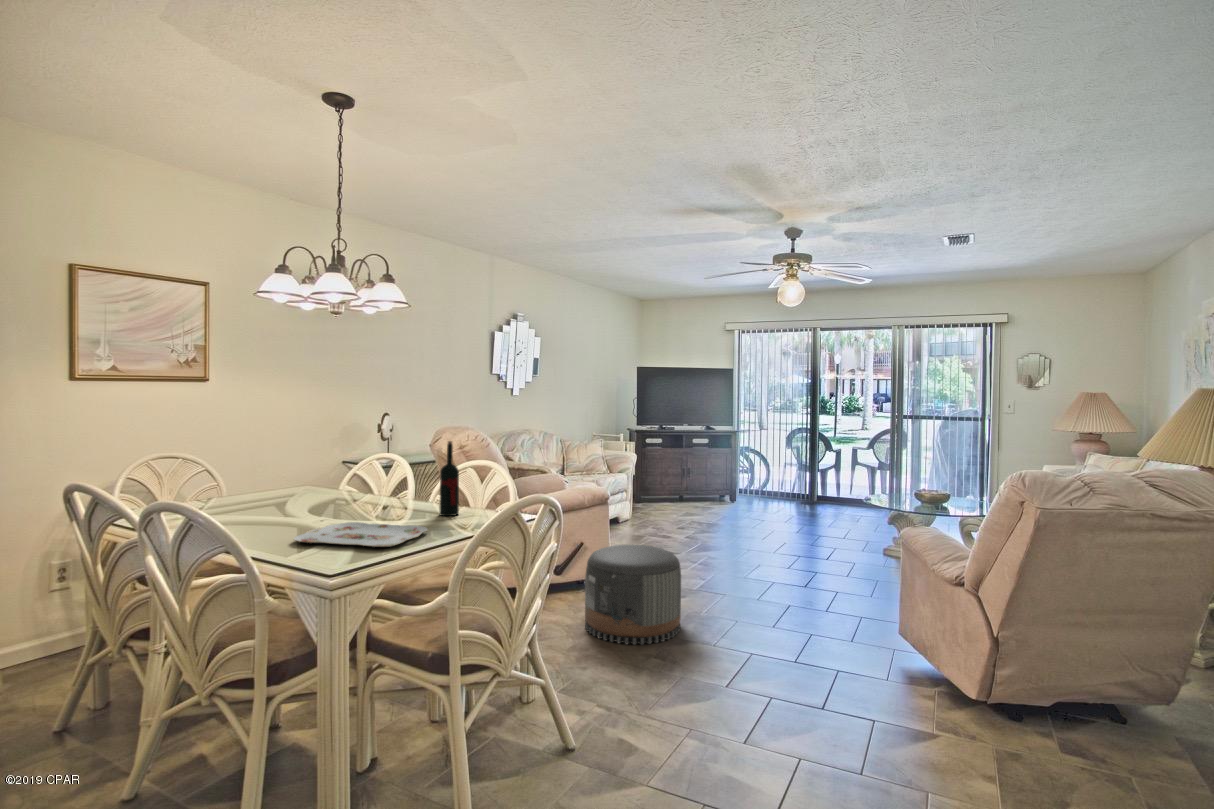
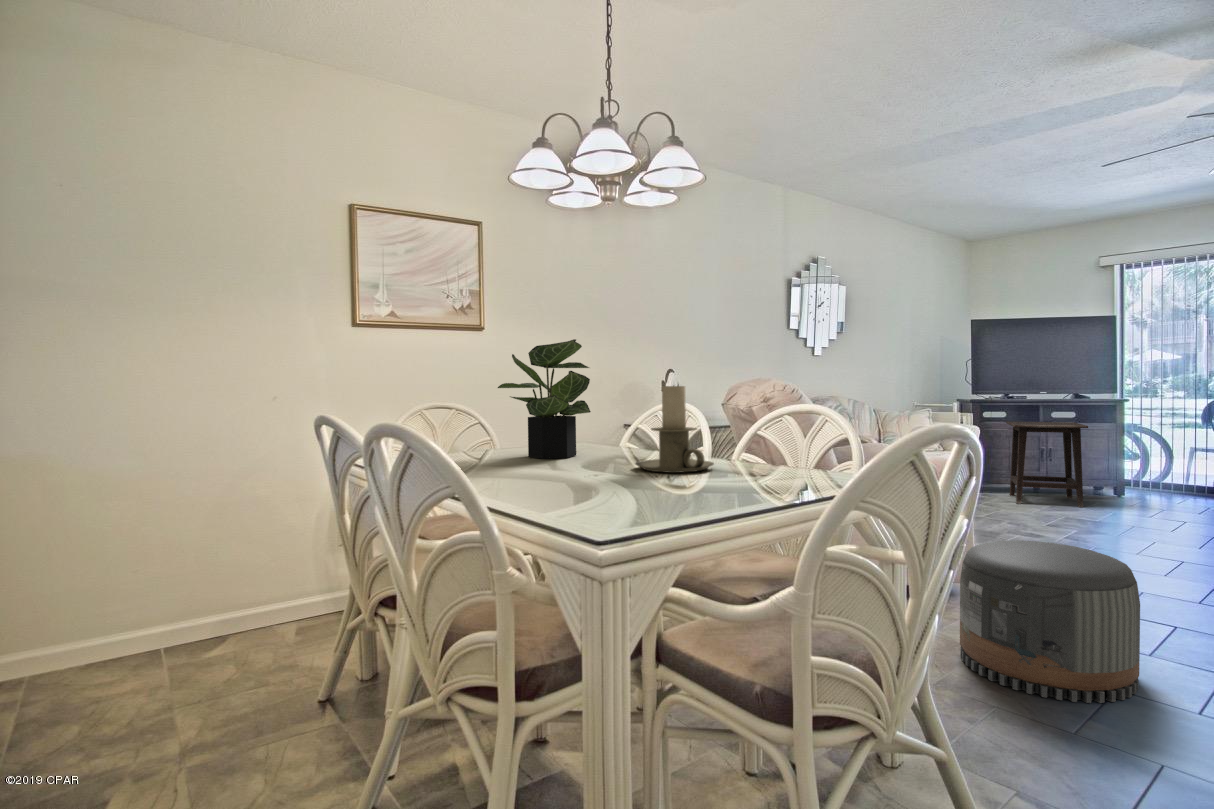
potted plant: none [229,413,319,506] -> present [498,339,591,459]
wine bottle: present [440,441,459,516] -> none [750,366,779,476]
side table: none [651,448,699,511] -> present [1006,422,1088,507]
candle holder: none [354,452,415,516] -> present [635,385,714,473]
serving tray: present [293,522,428,547] -> none [554,476,741,507]

